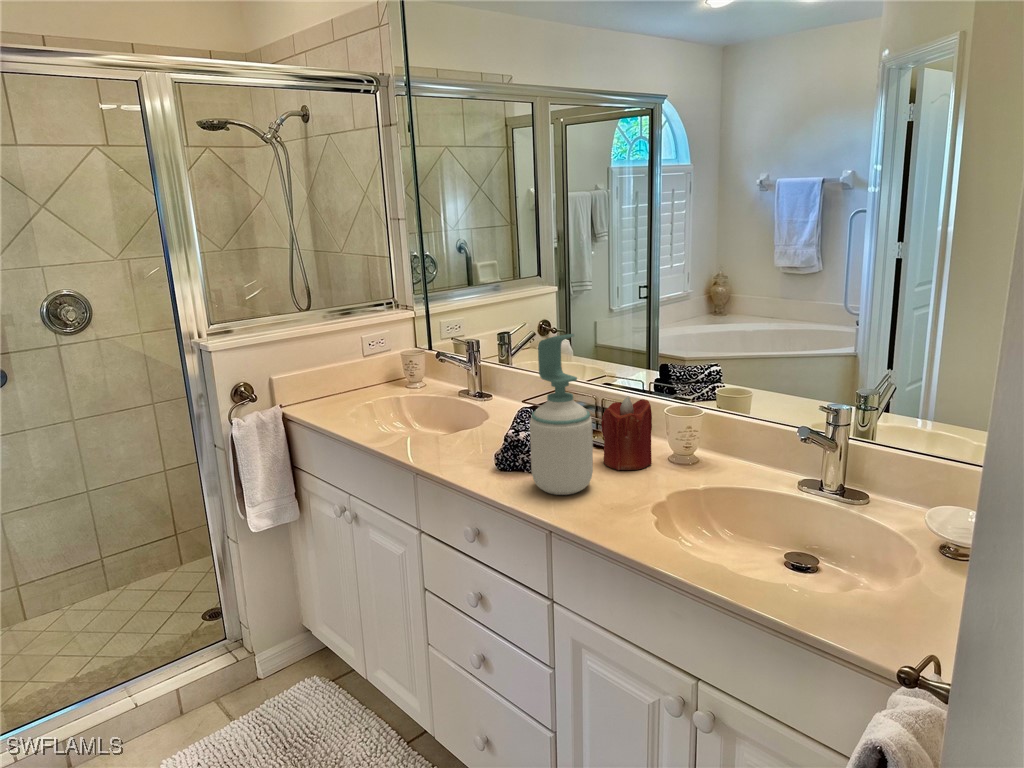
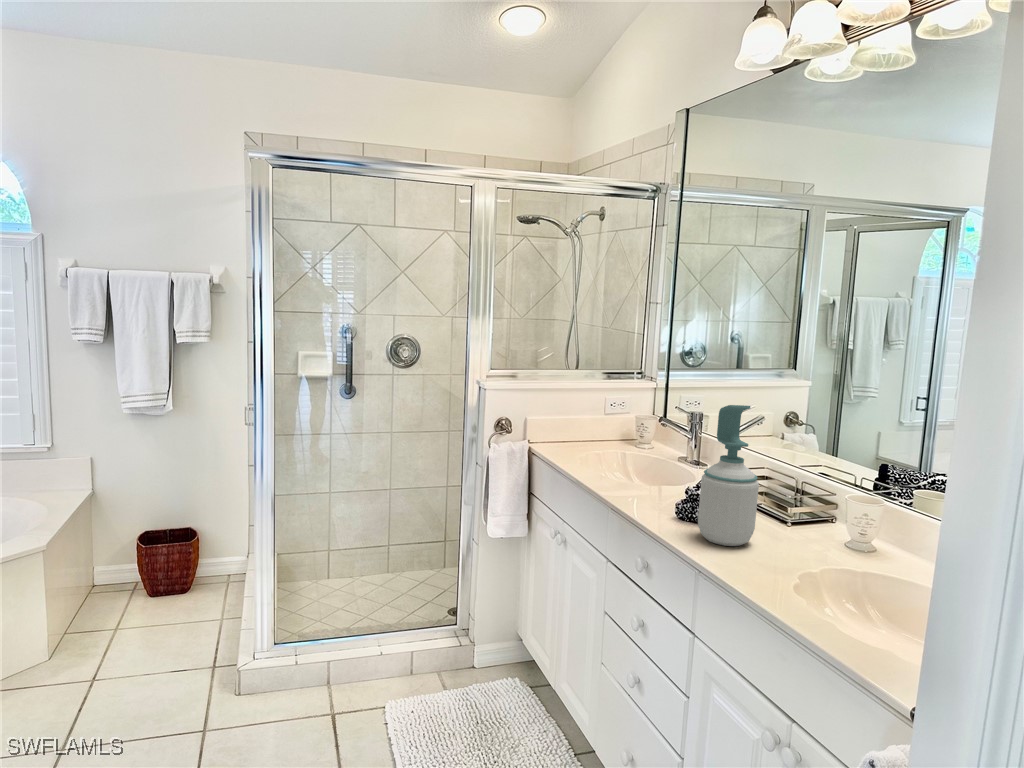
candle: present [601,396,652,470] -> none [776,475,827,544]

